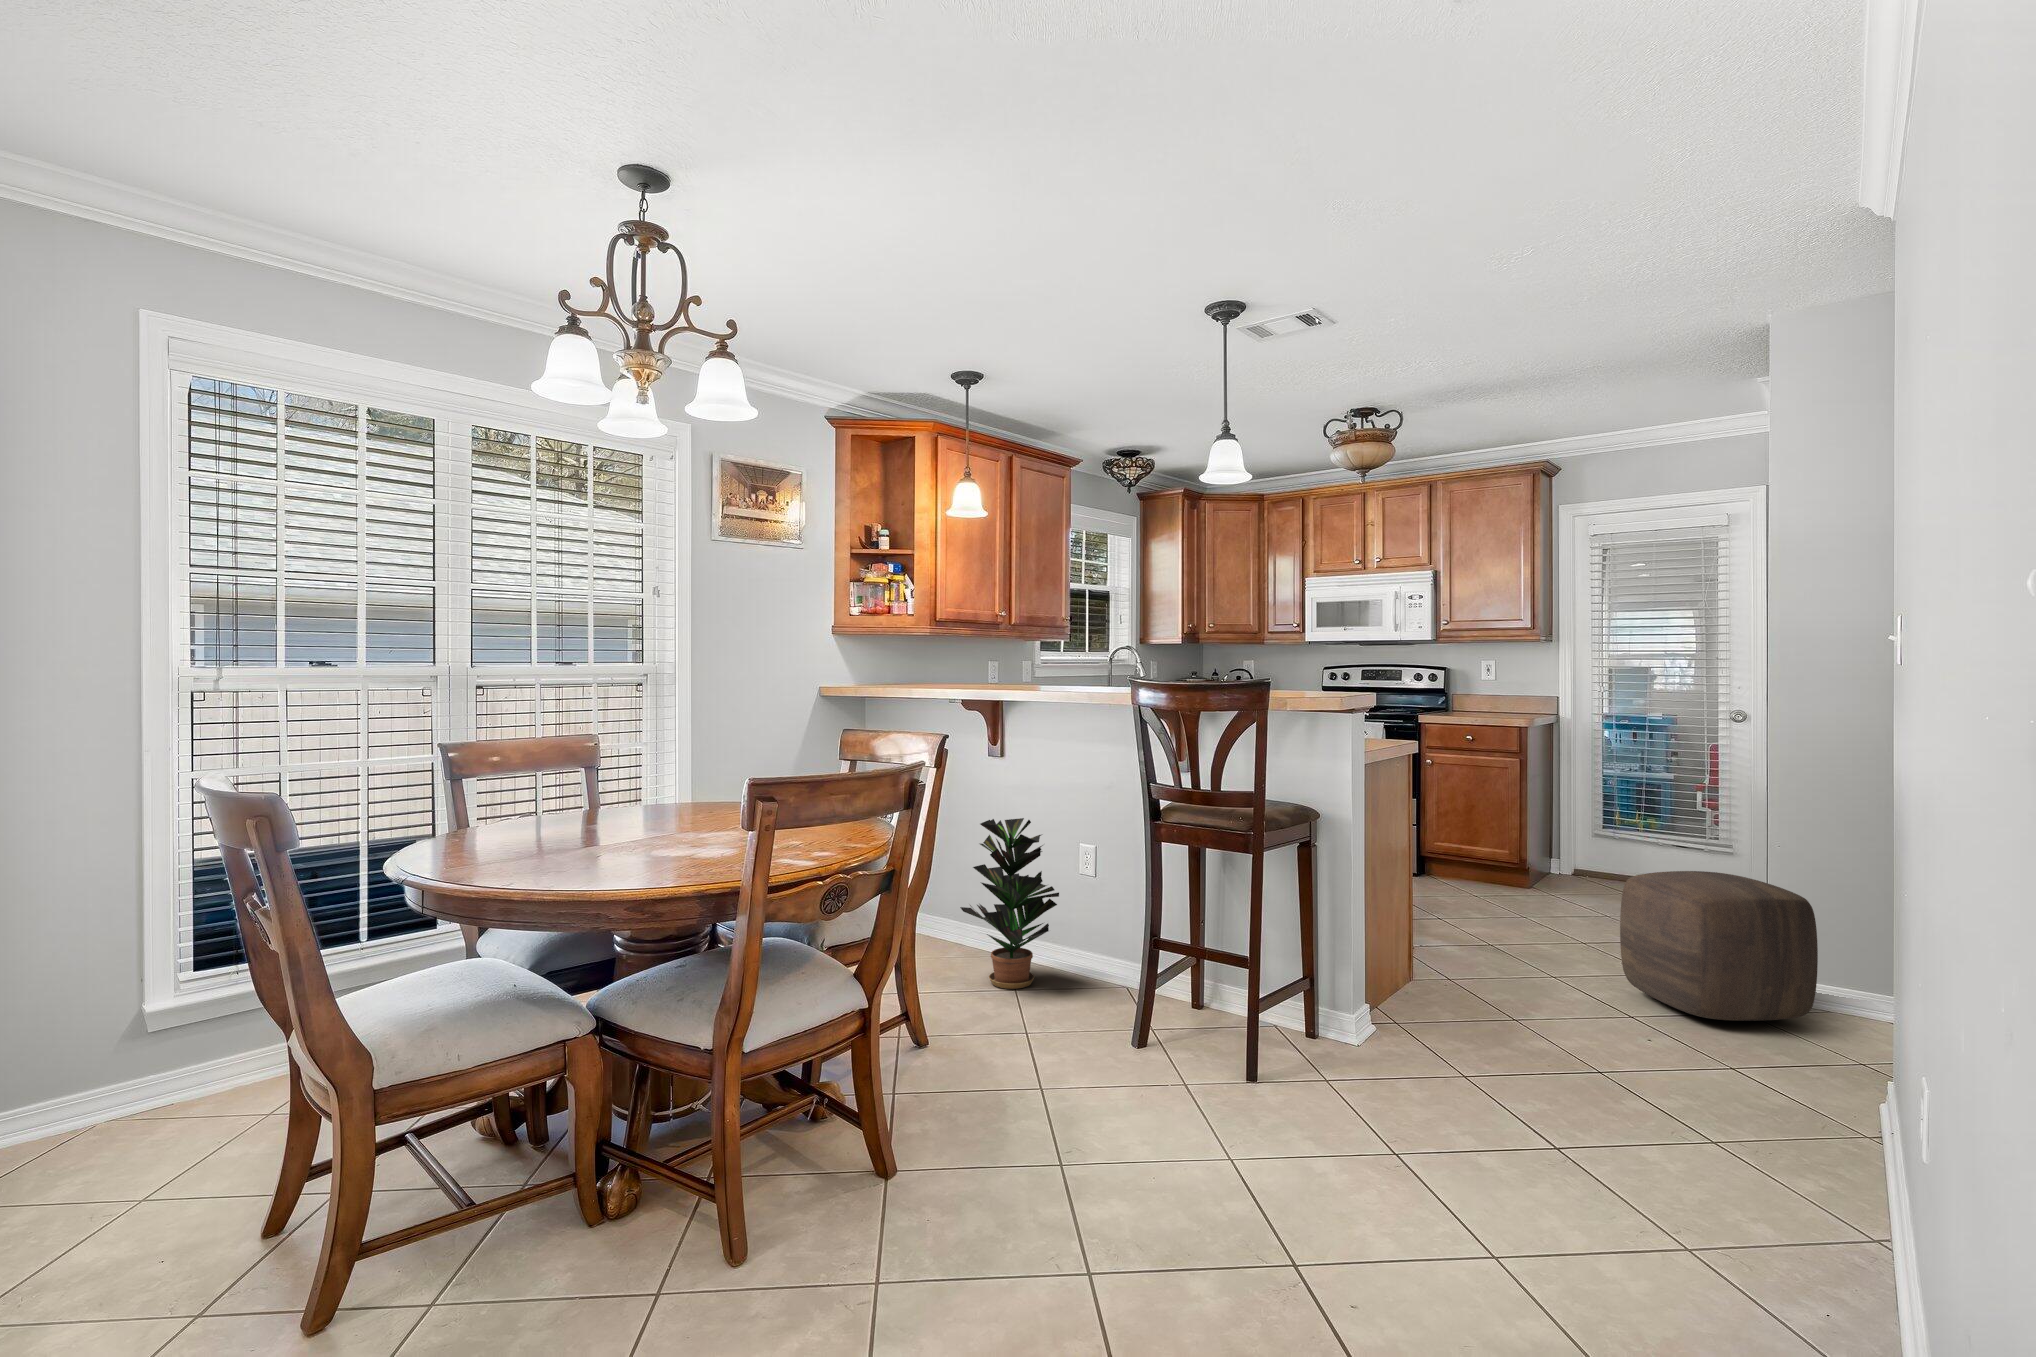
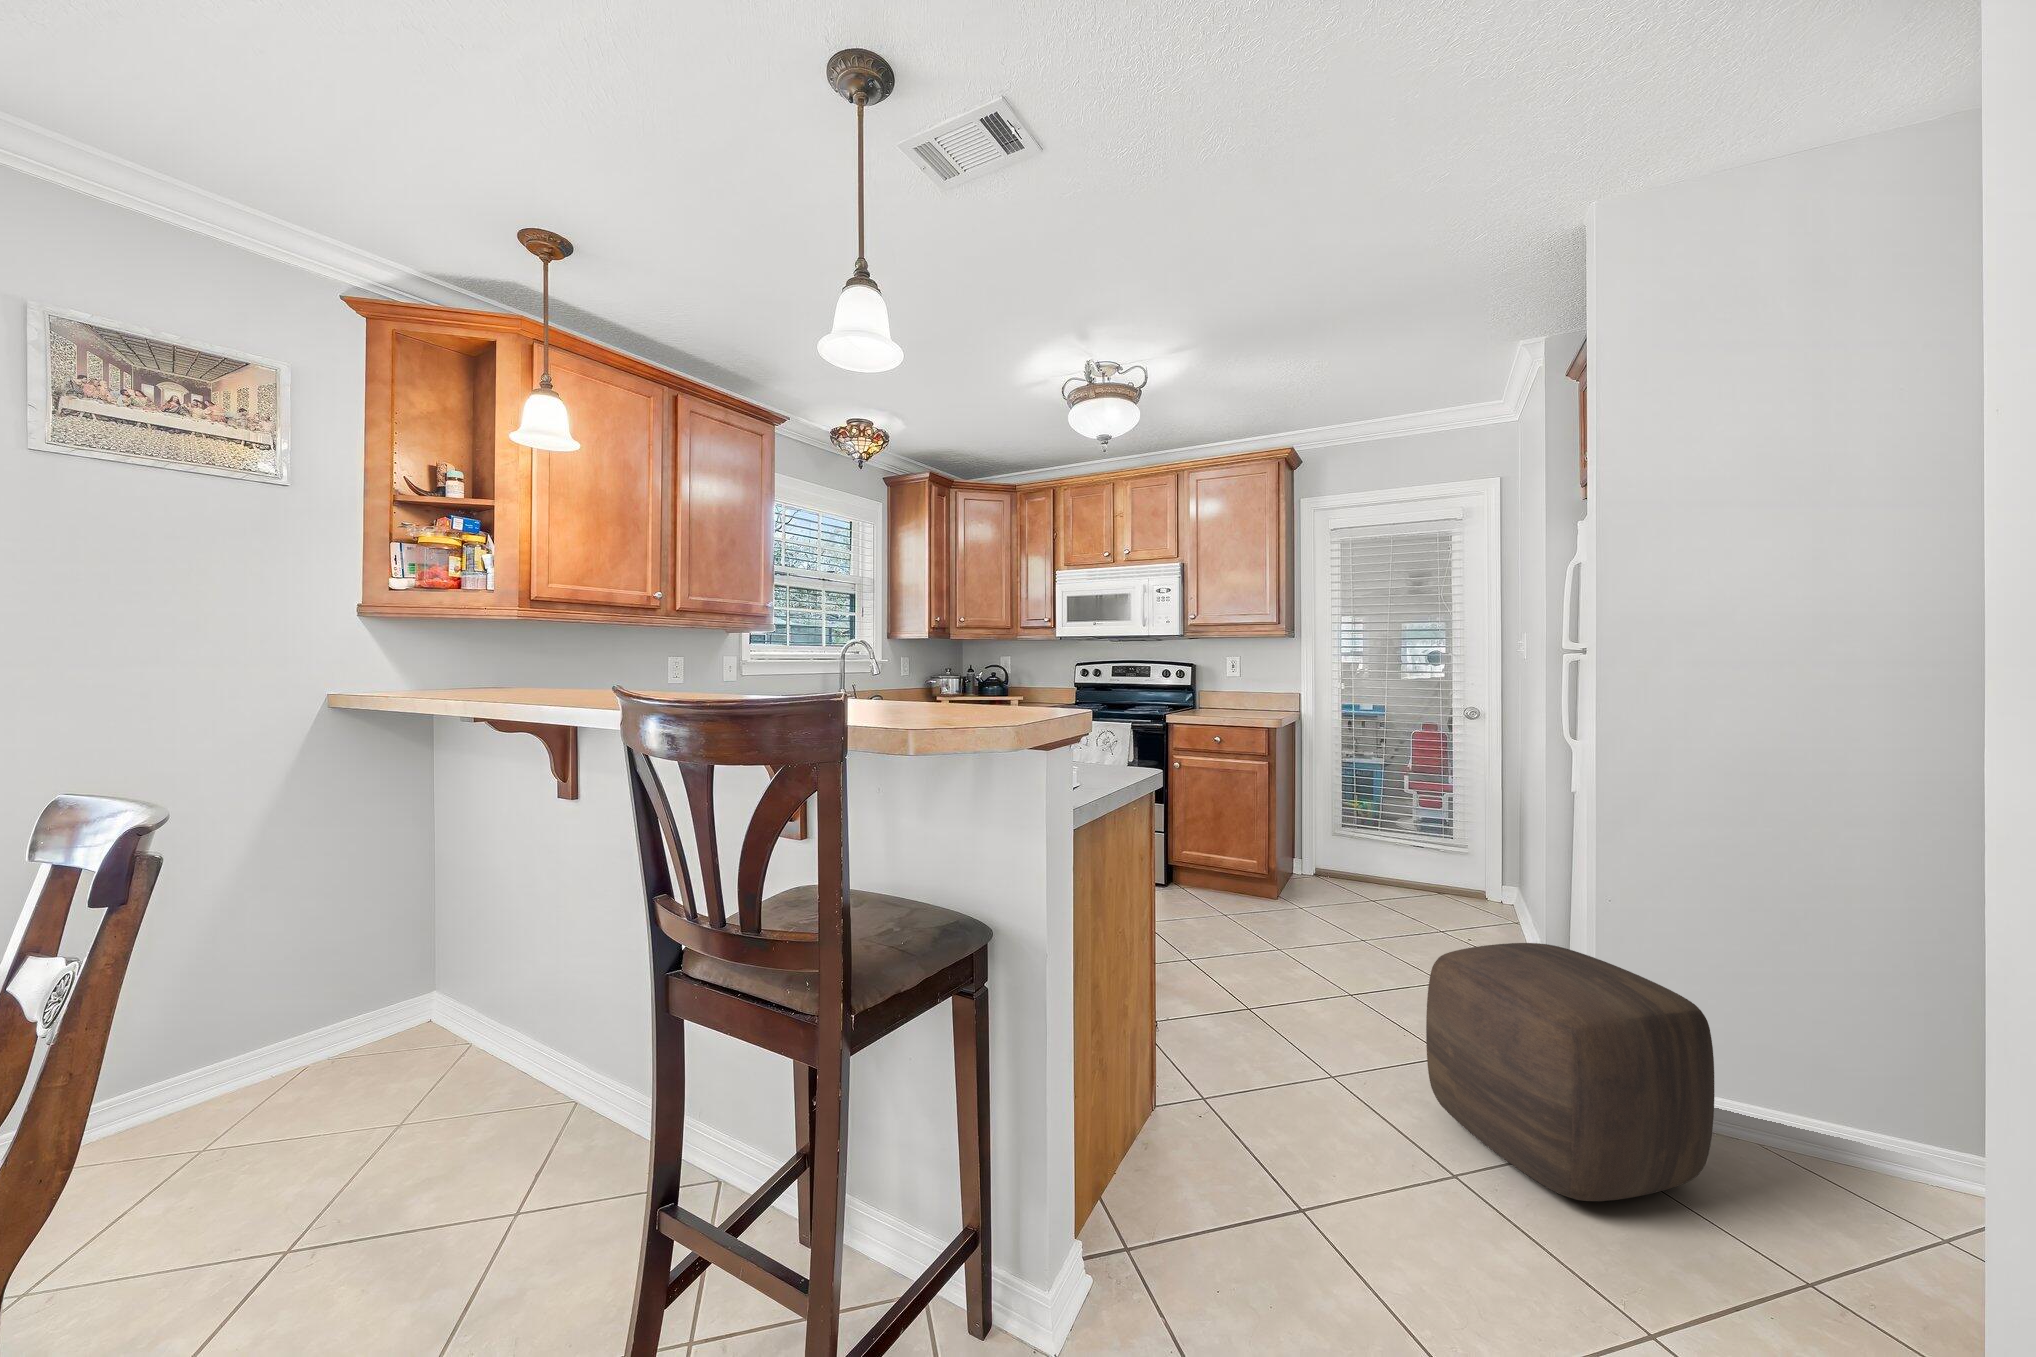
potted plant: present [960,818,1059,989] -> none [425,910,614,1219]

